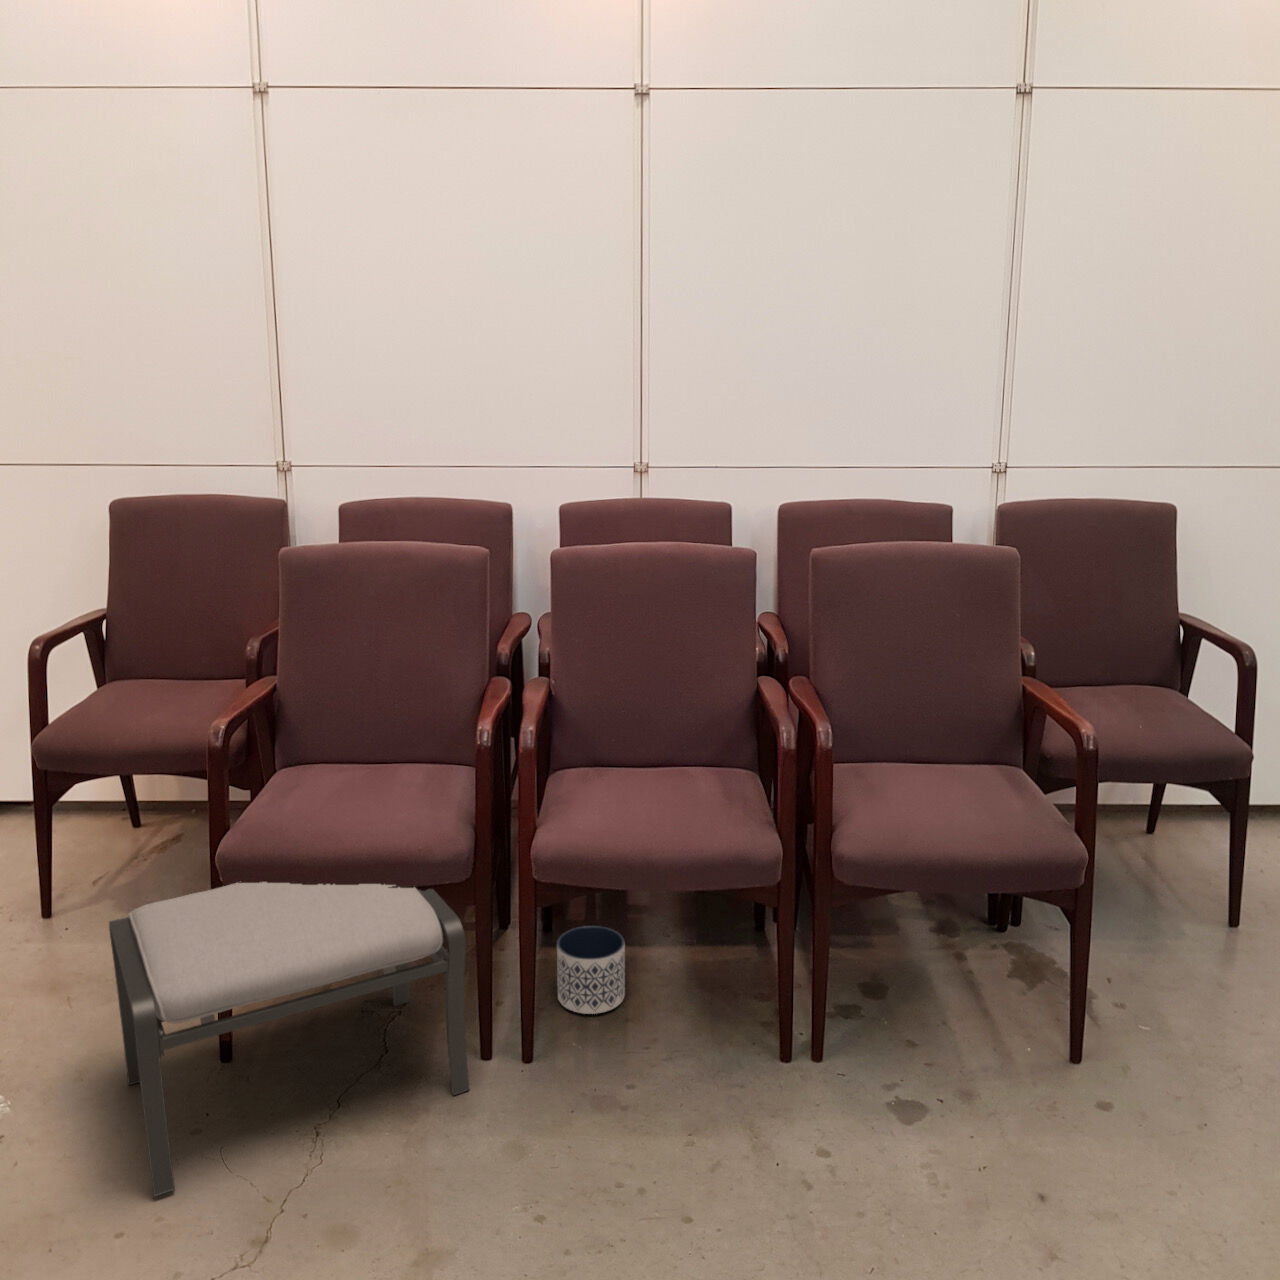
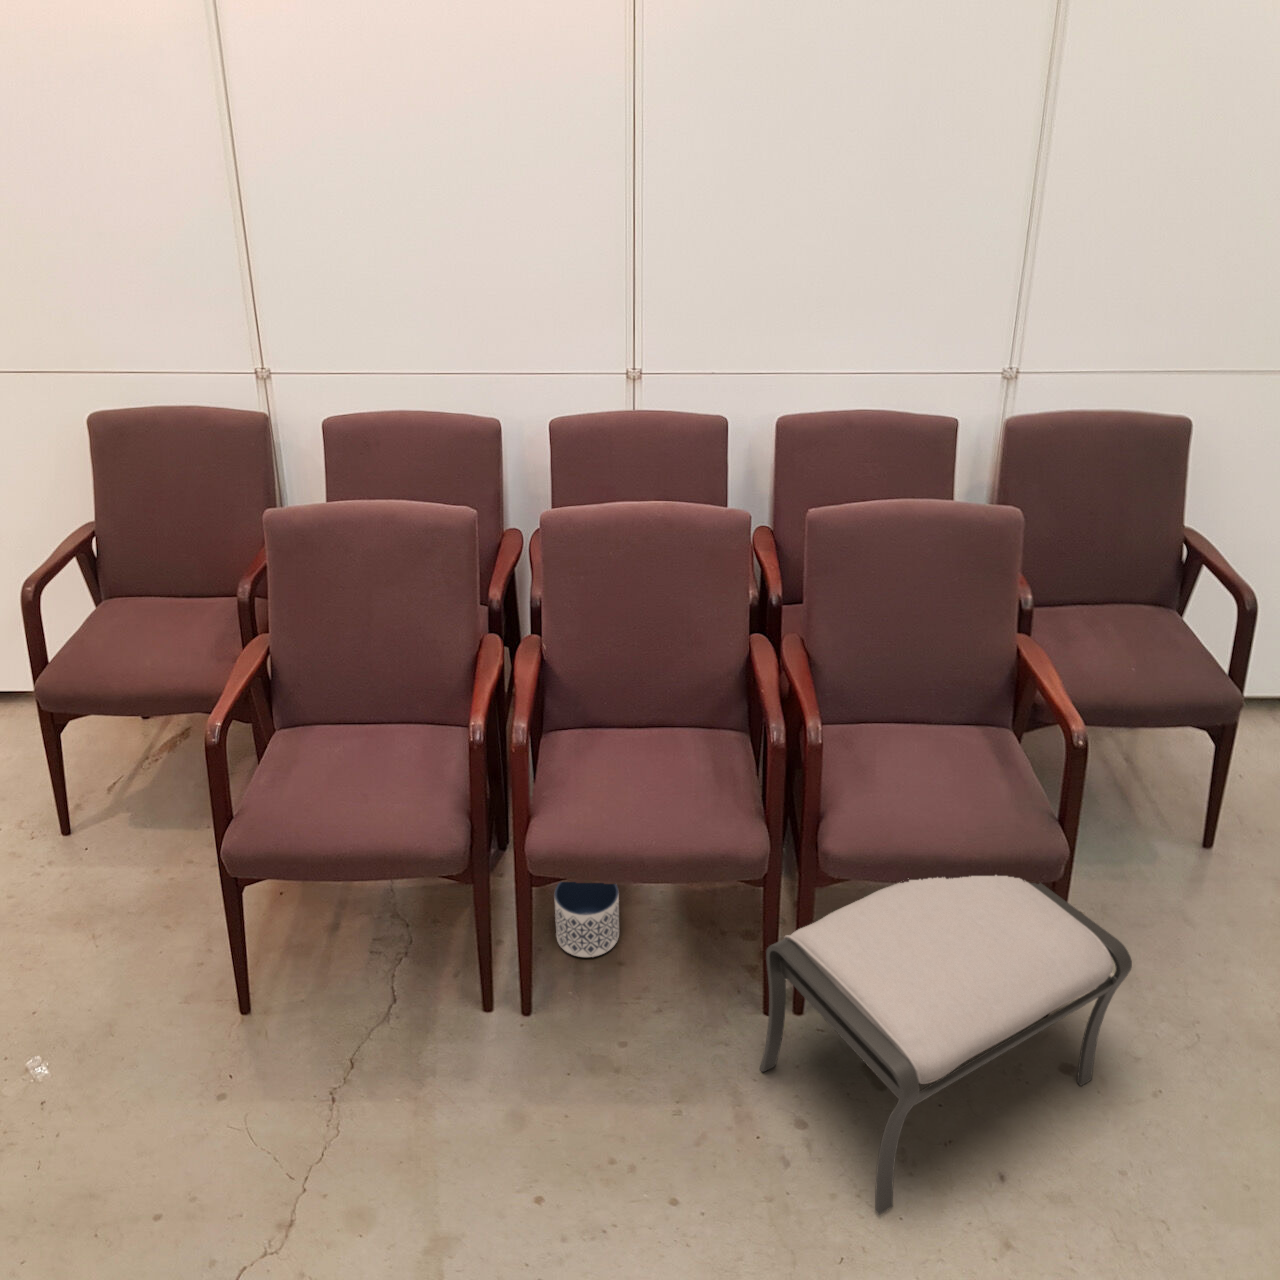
ottoman: present [109,882,469,1196] -> present [760,875,1132,1215]

